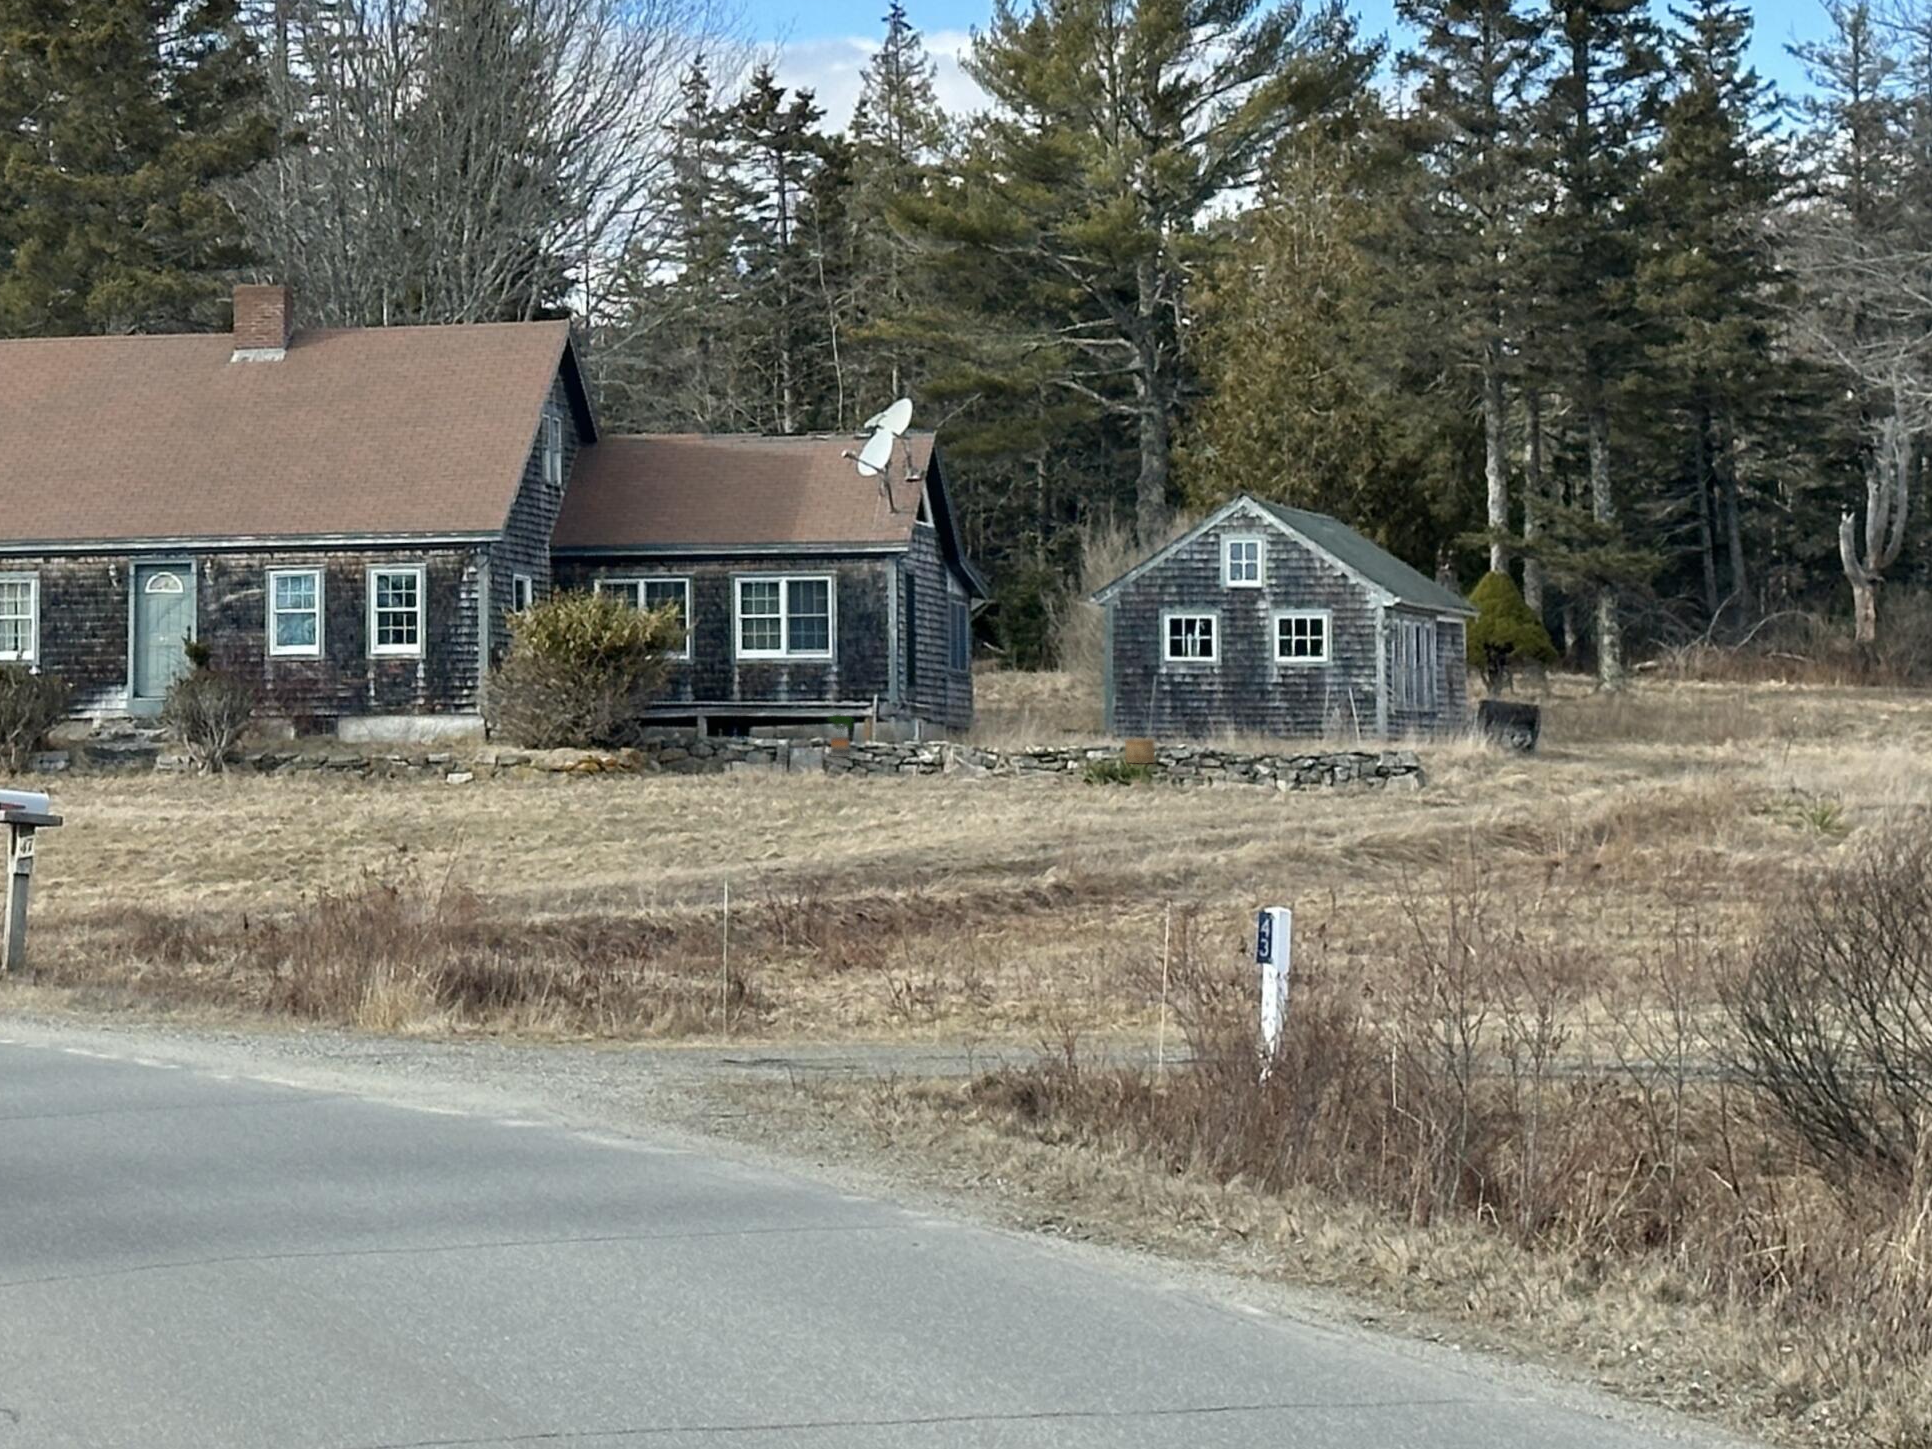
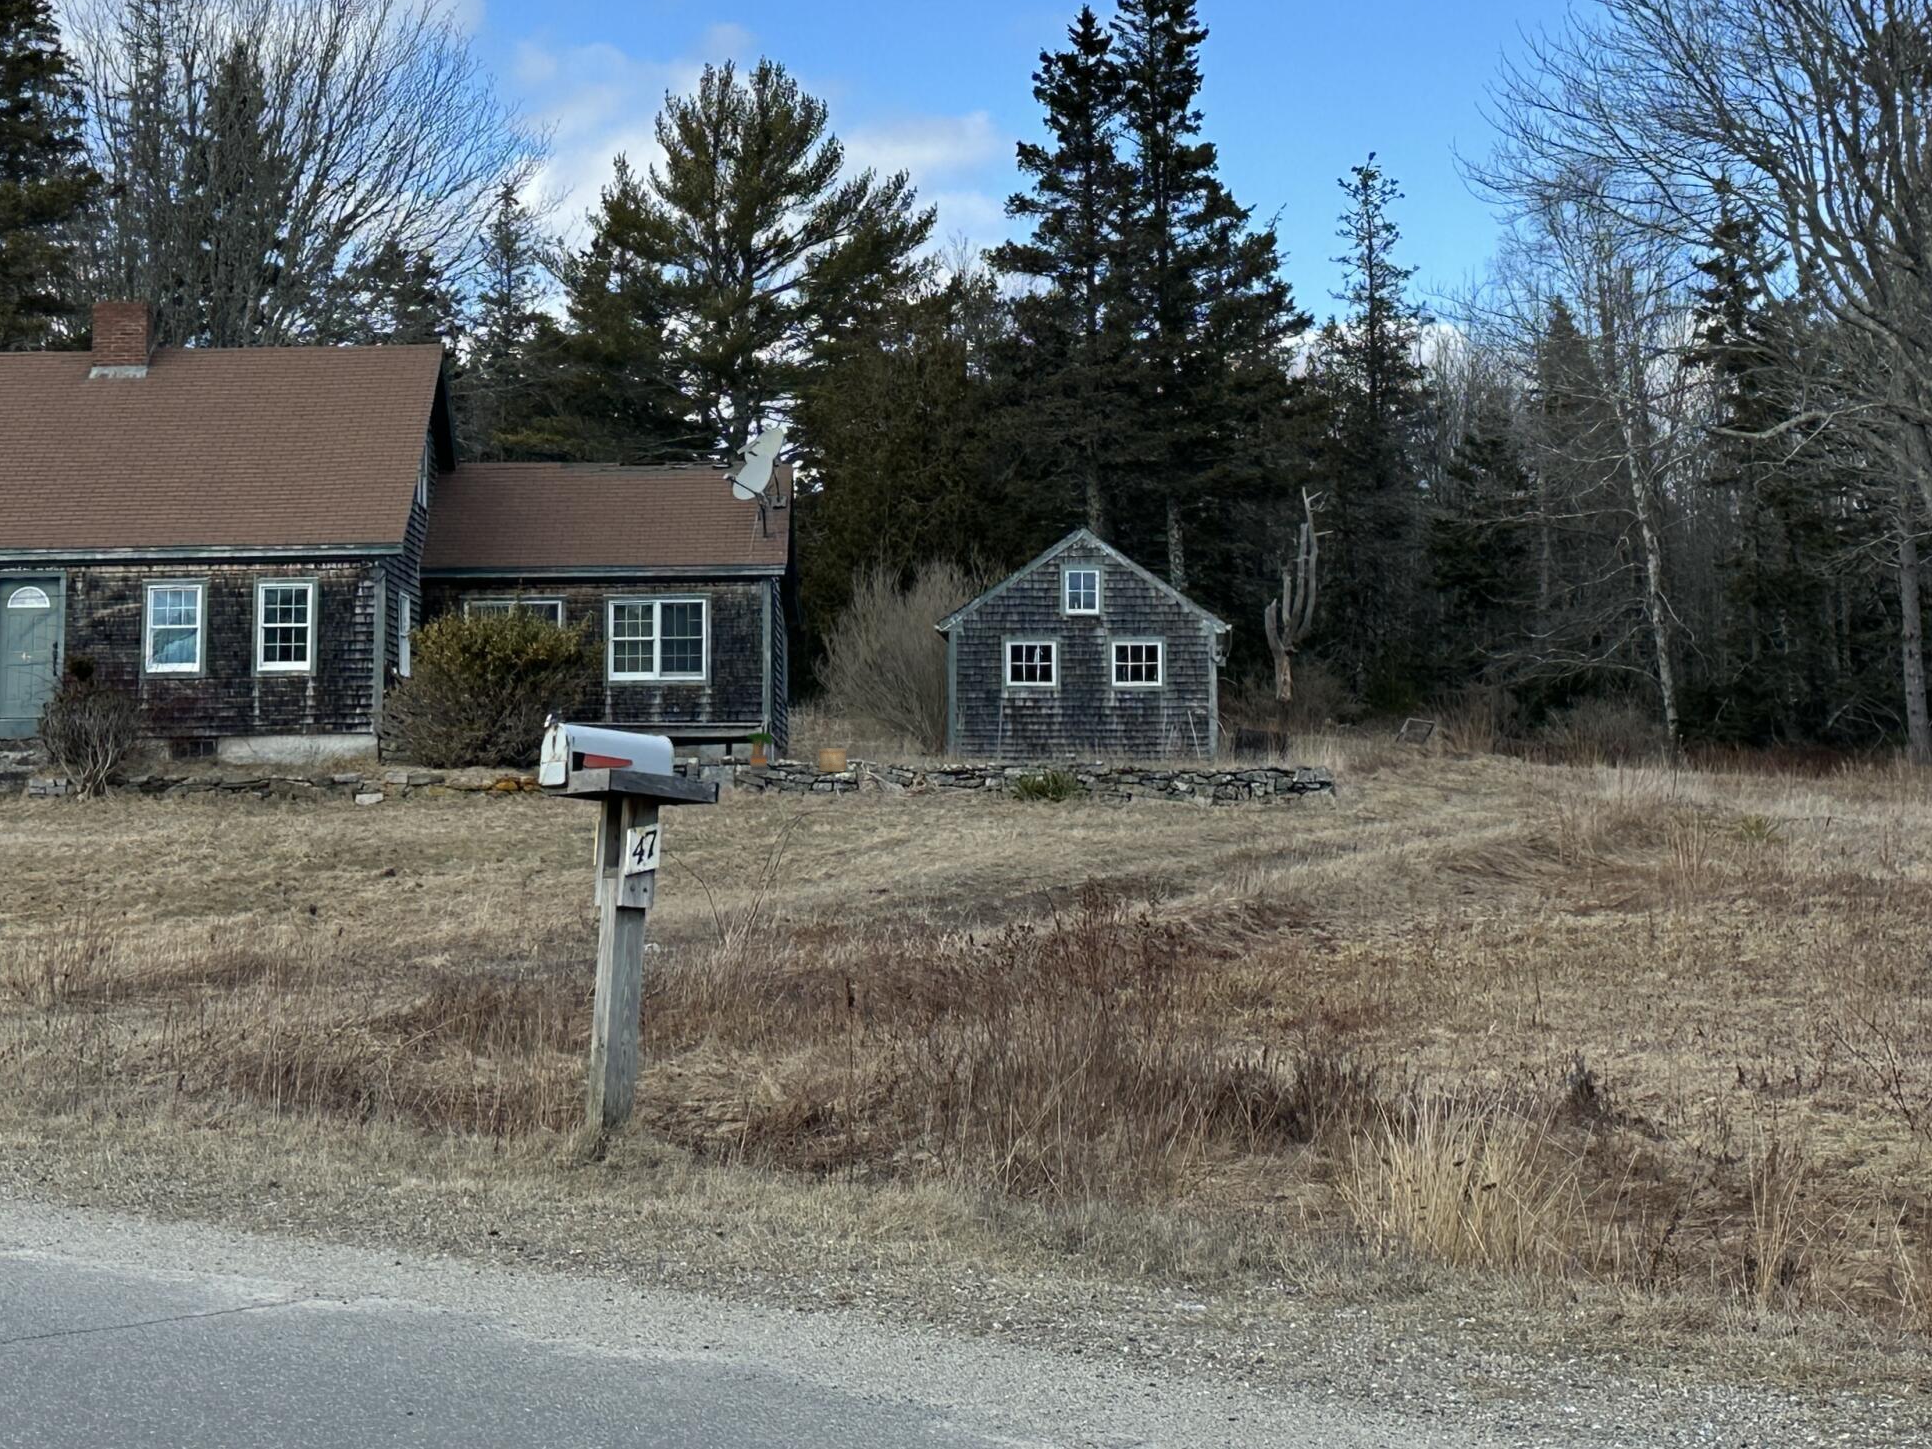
wooden bucket: present [1125,738,1155,764] -> present [819,748,847,772]

